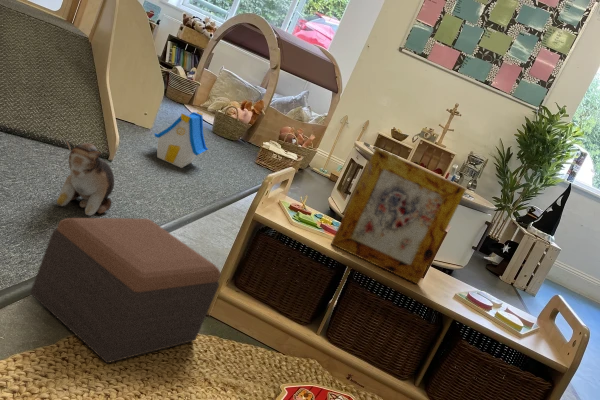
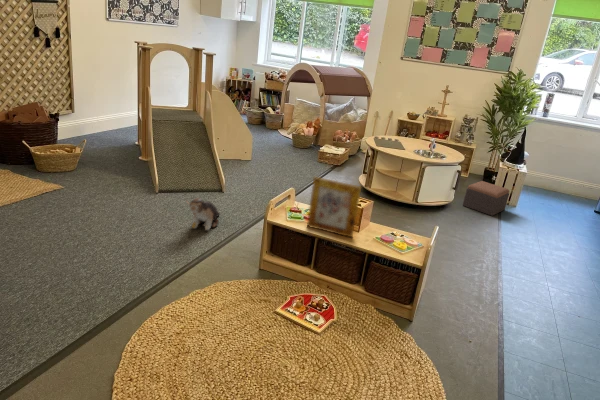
toy house: present [155,112,208,168] -> none [247,146,281,182]
footstool: present [31,218,221,363] -> present [463,181,509,216]

